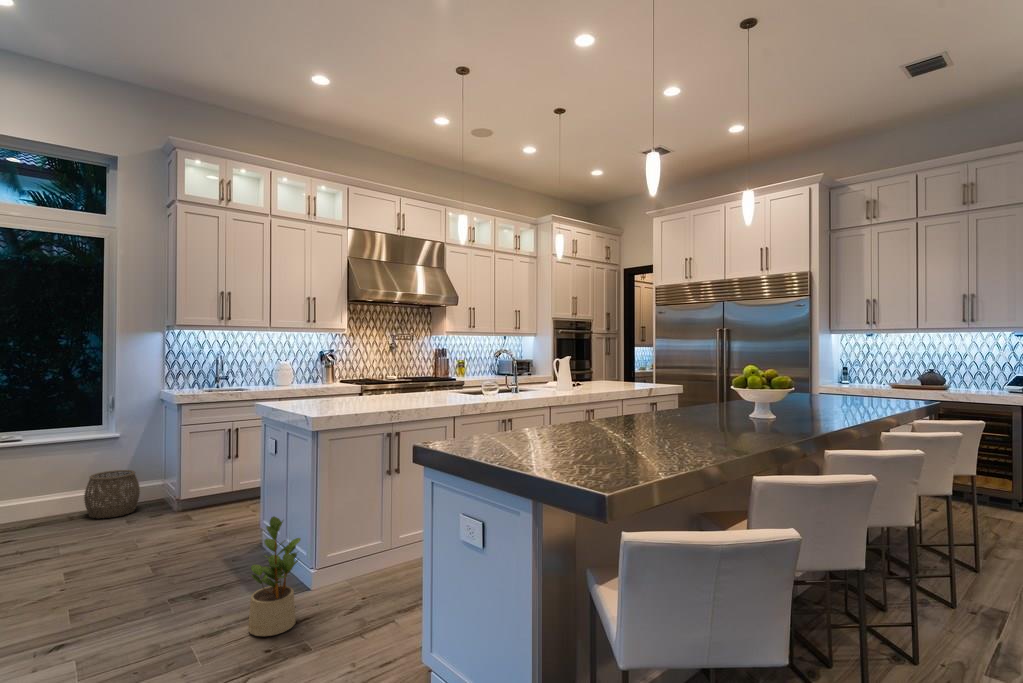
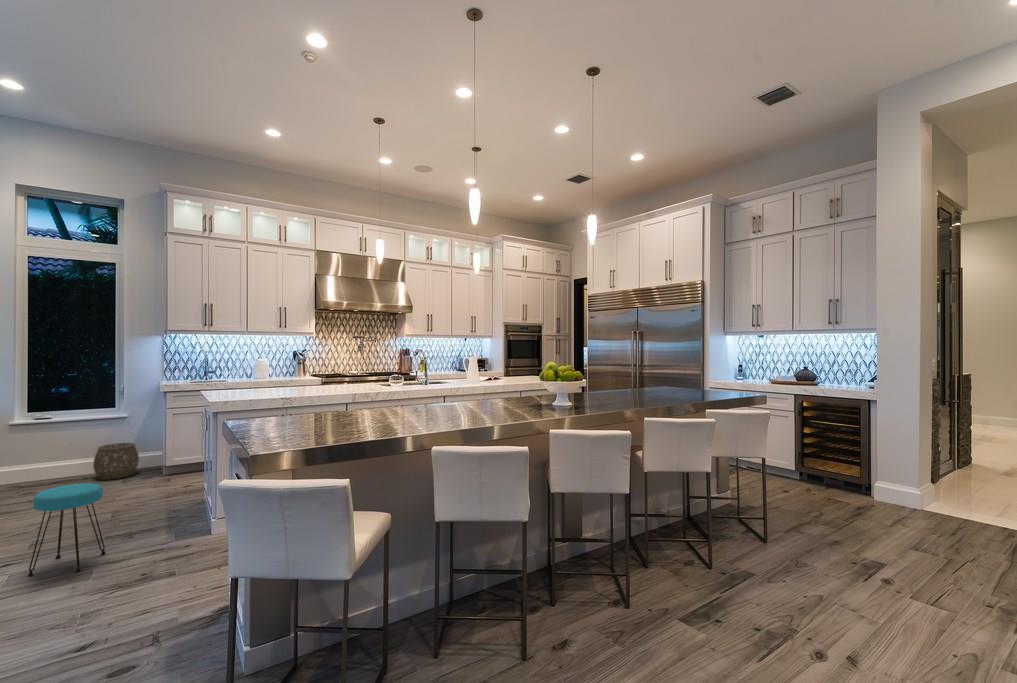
potted plant: present [248,517,301,636] -> none [131,480,184,572]
stool: none [114,524,195,648] -> present [28,483,106,576]

